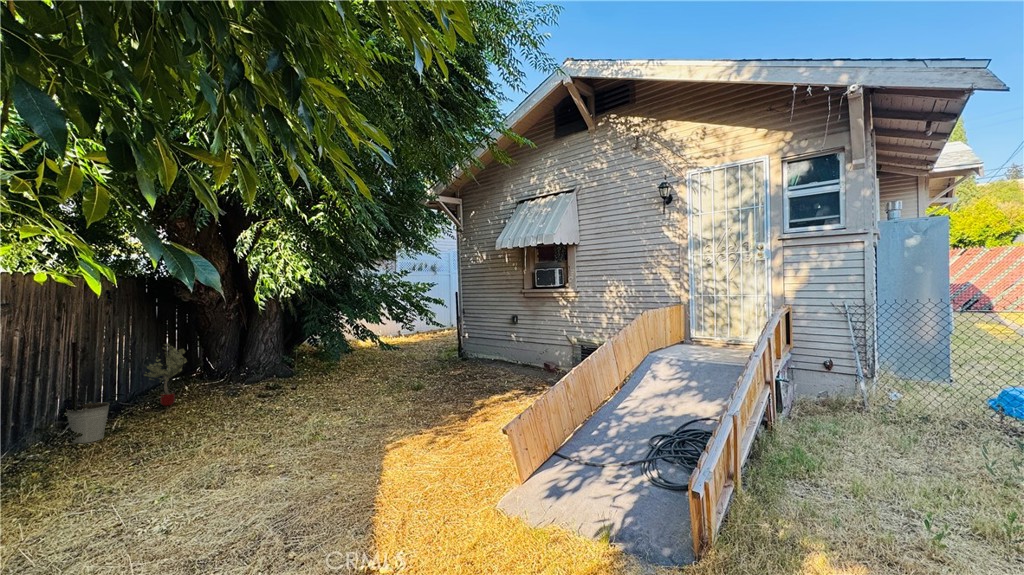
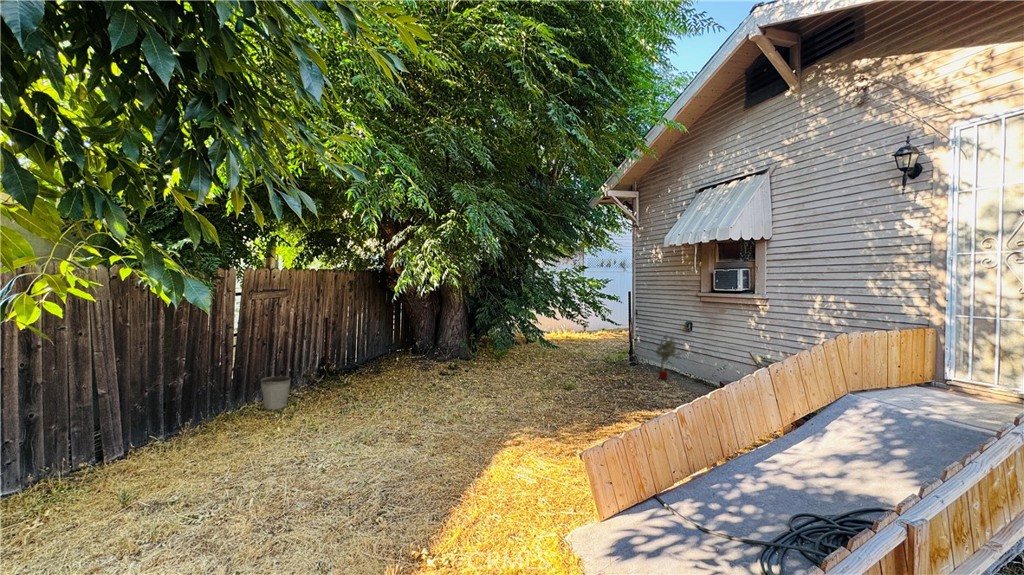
potted tree: present [144,344,187,406] -> present [656,335,680,380]

